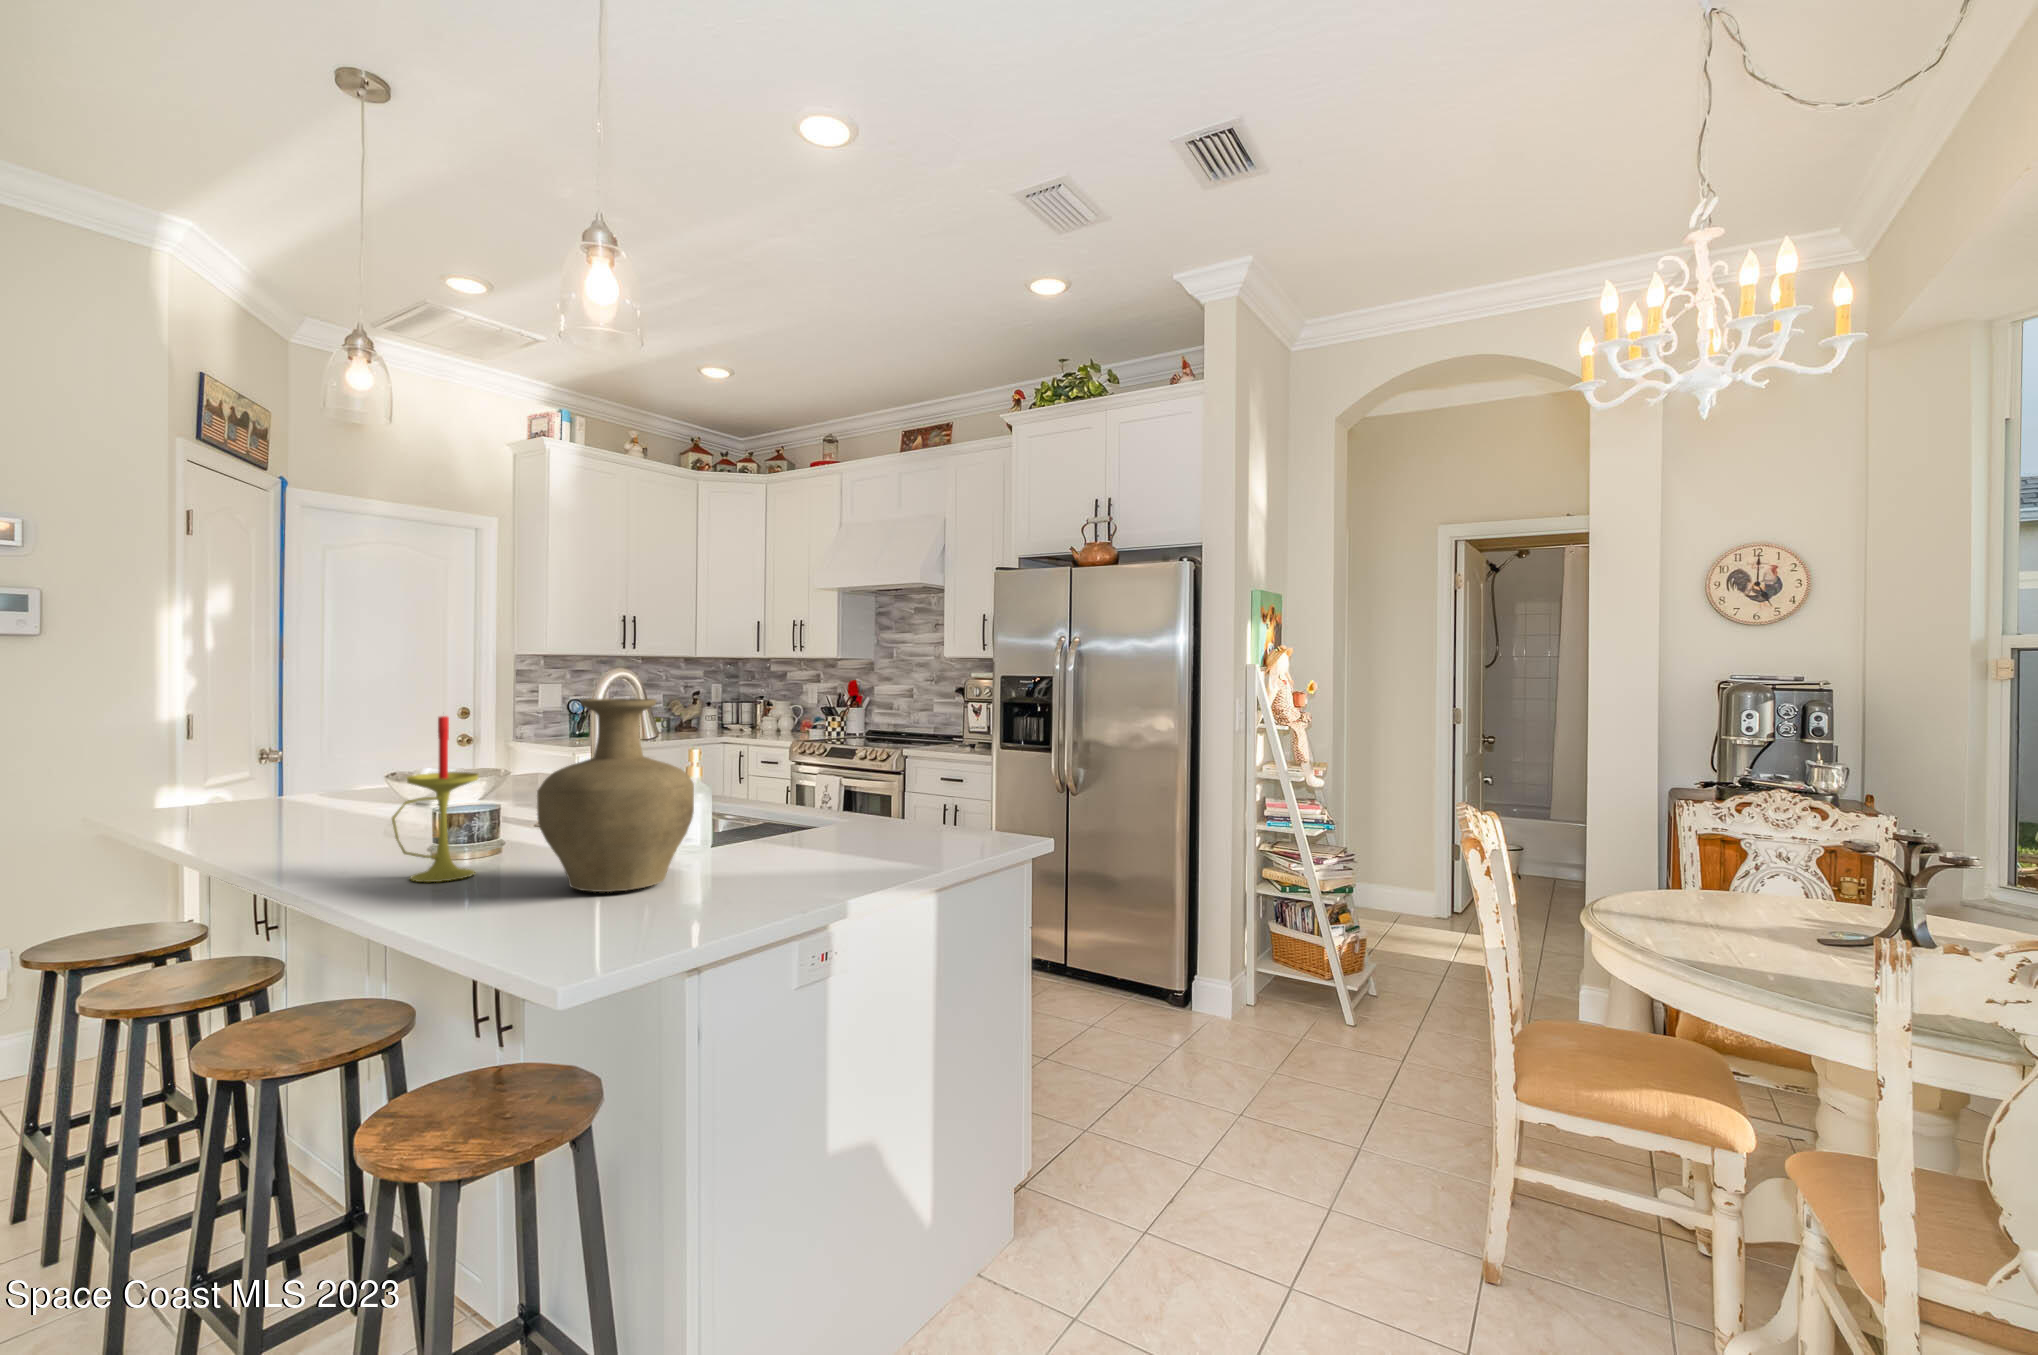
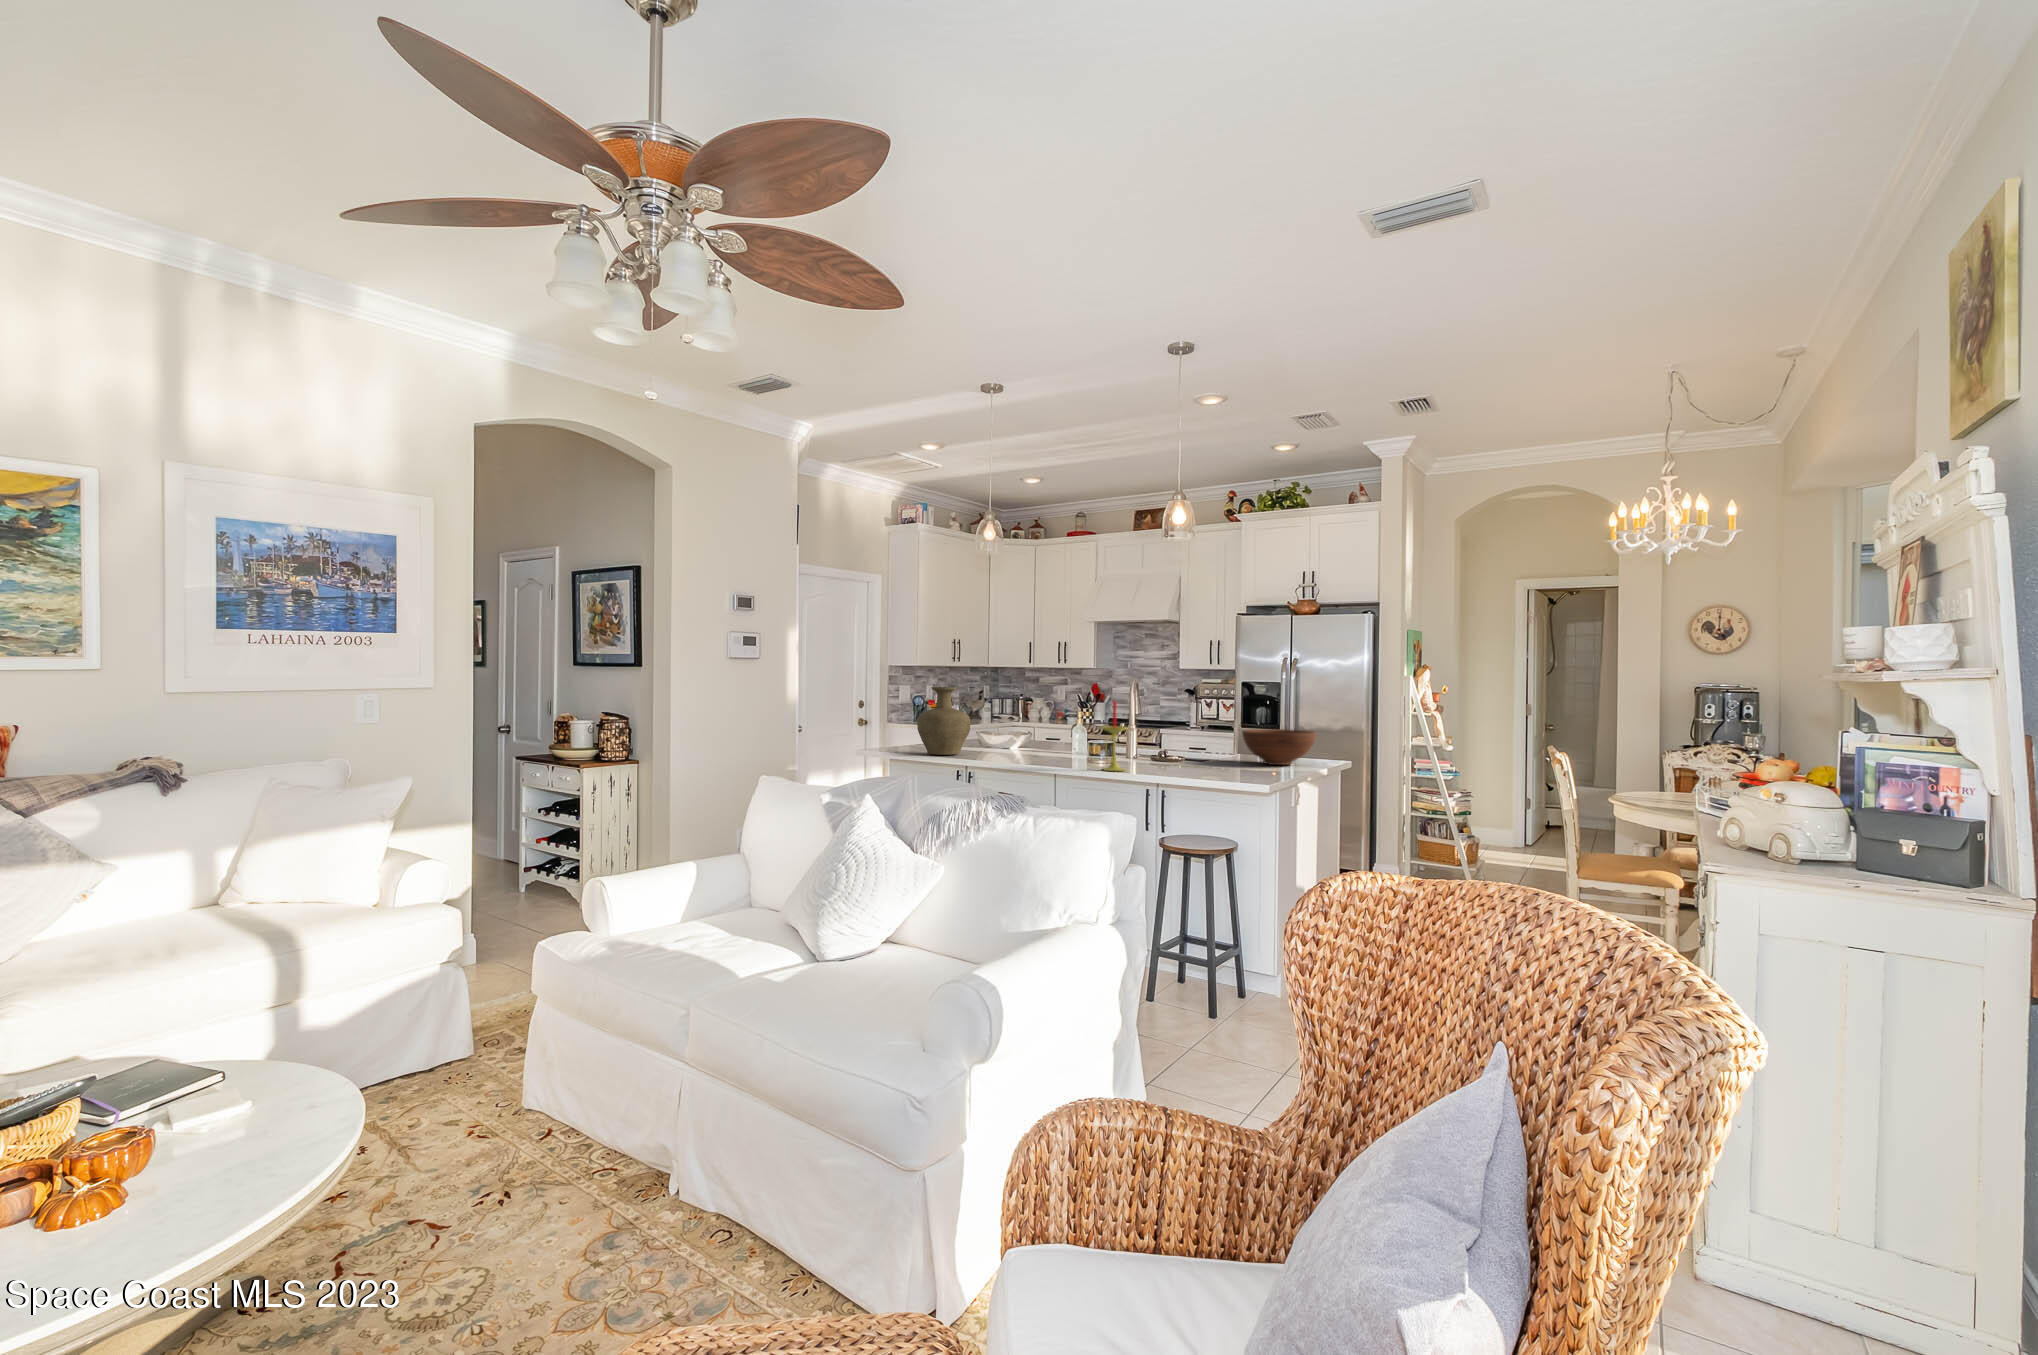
vase: present [537,698,694,892] -> present [917,687,970,755]
fruit bowl: none [819,767,970,848] -> present [1242,729,1316,765]

